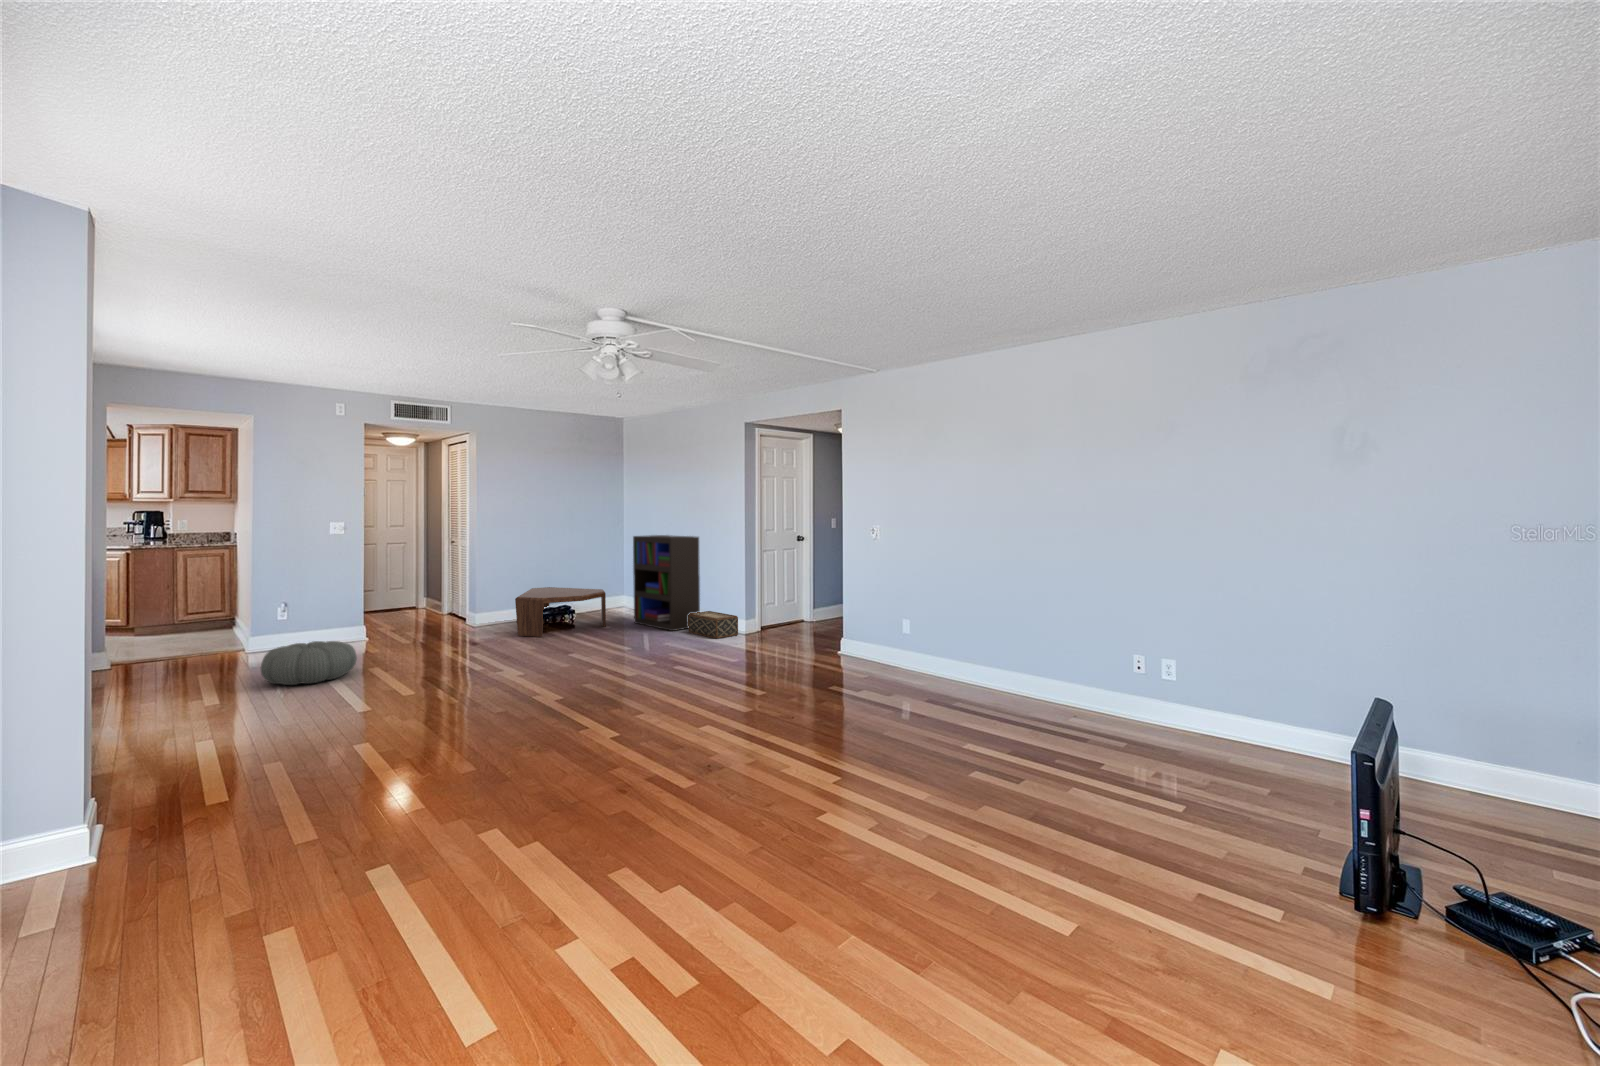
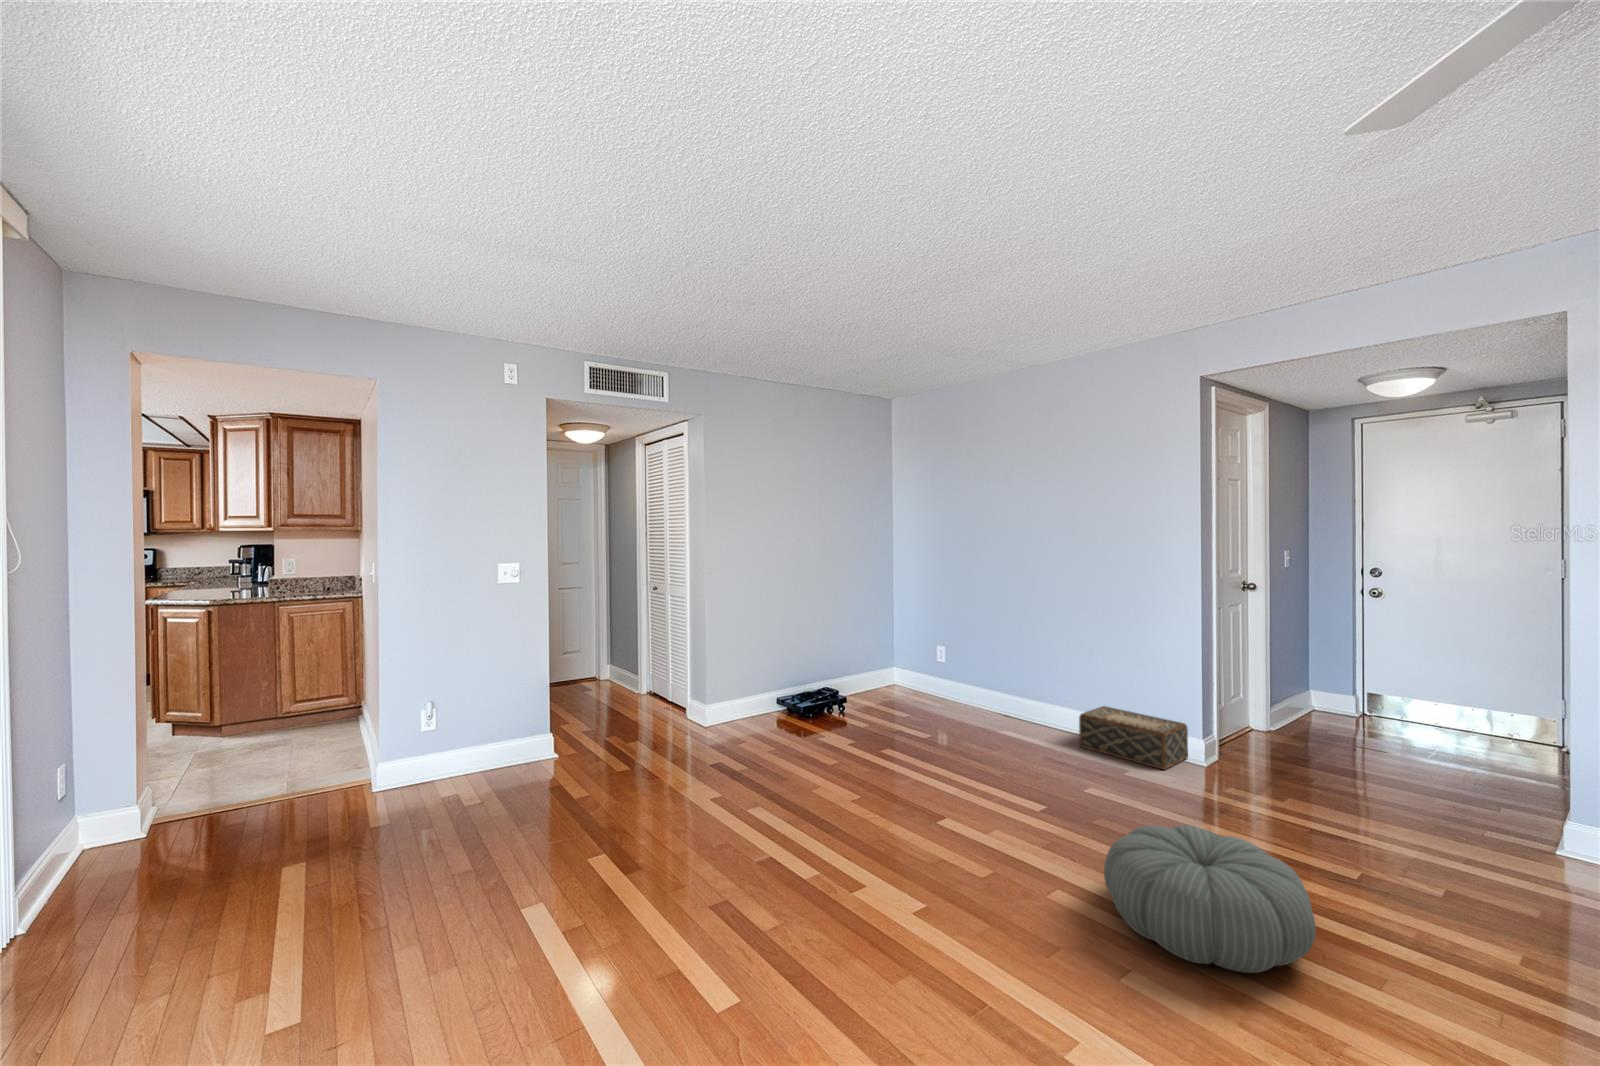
bookshelf: present [633,535,700,631] -> none [947,571,1078,743]
coffee table: present [515,587,606,637] -> none [780,655,915,756]
pouf: present [261,641,357,685] -> present [1104,825,1316,973]

